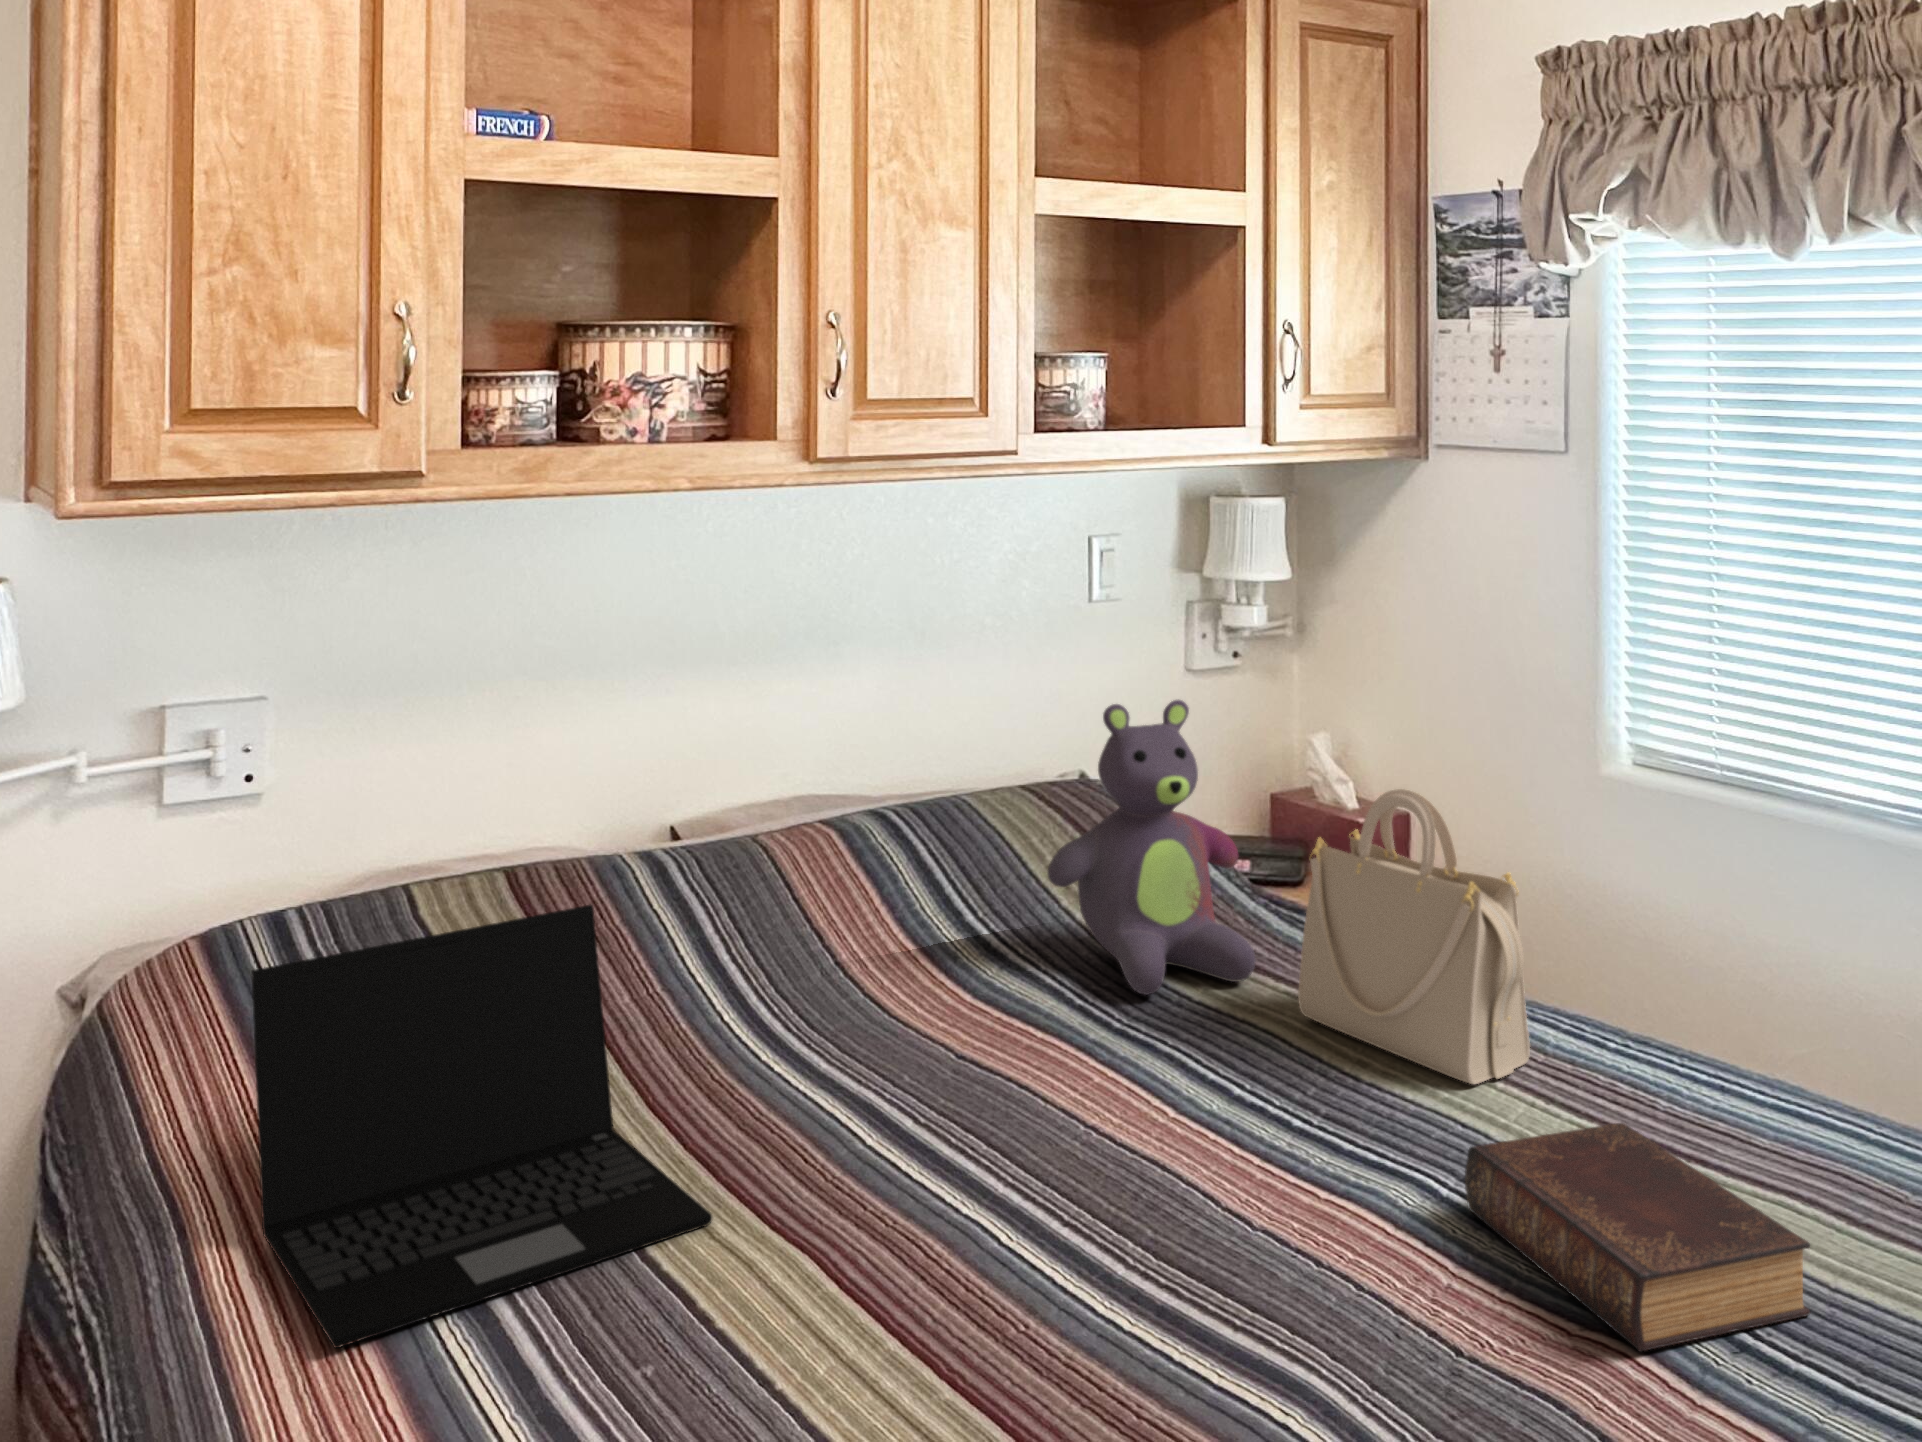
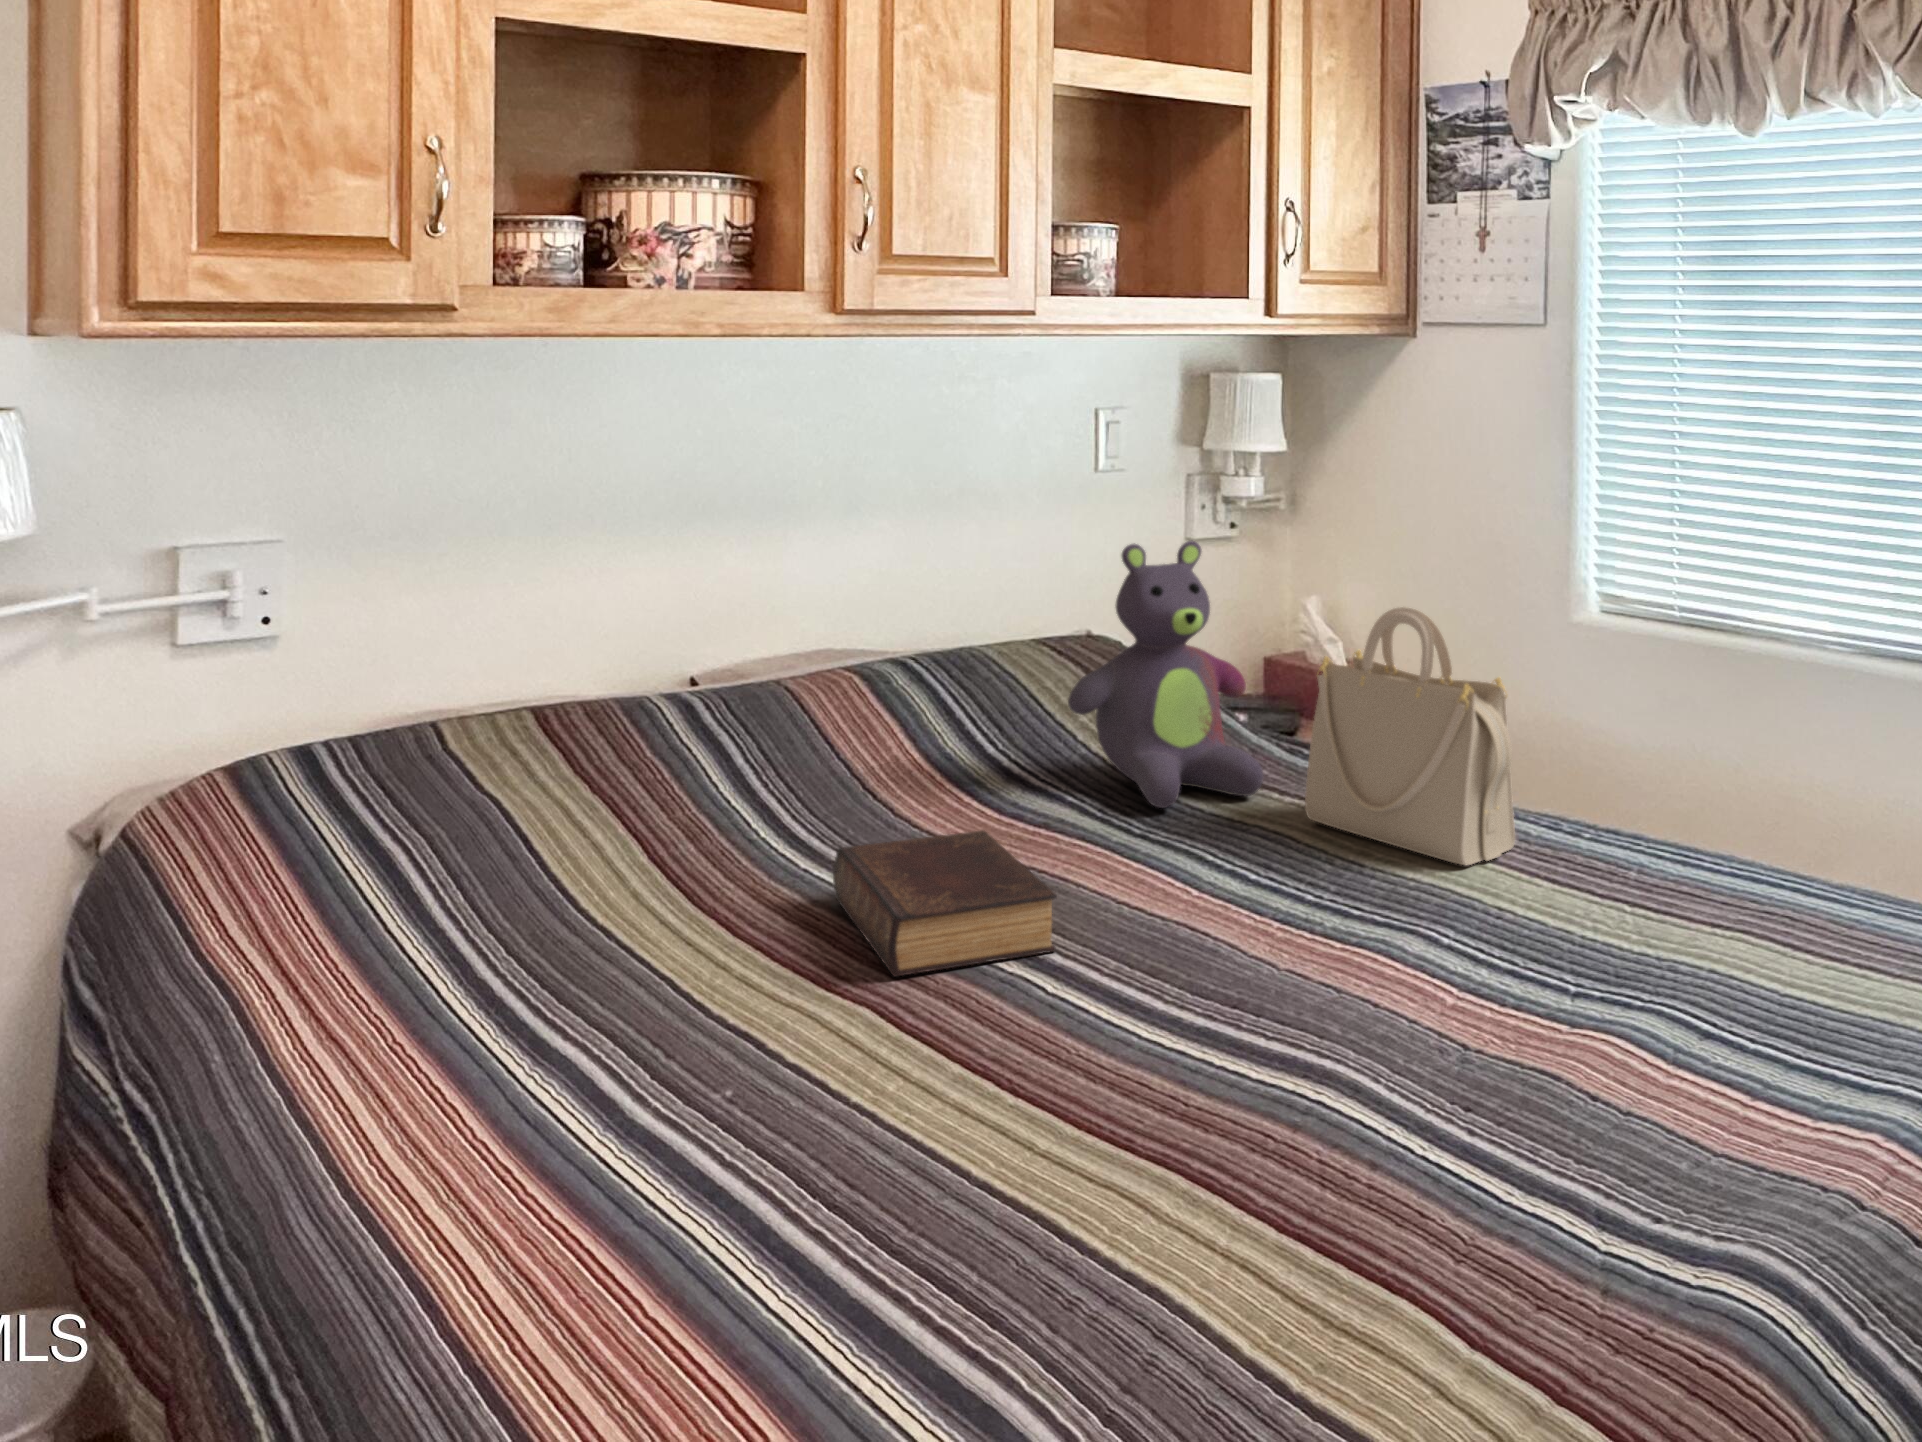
laptop: present [251,904,713,1348] -> none [300,716,767,1105]
book: present [1465,1123,1810,1351] -> present [833,831,1057,977]

